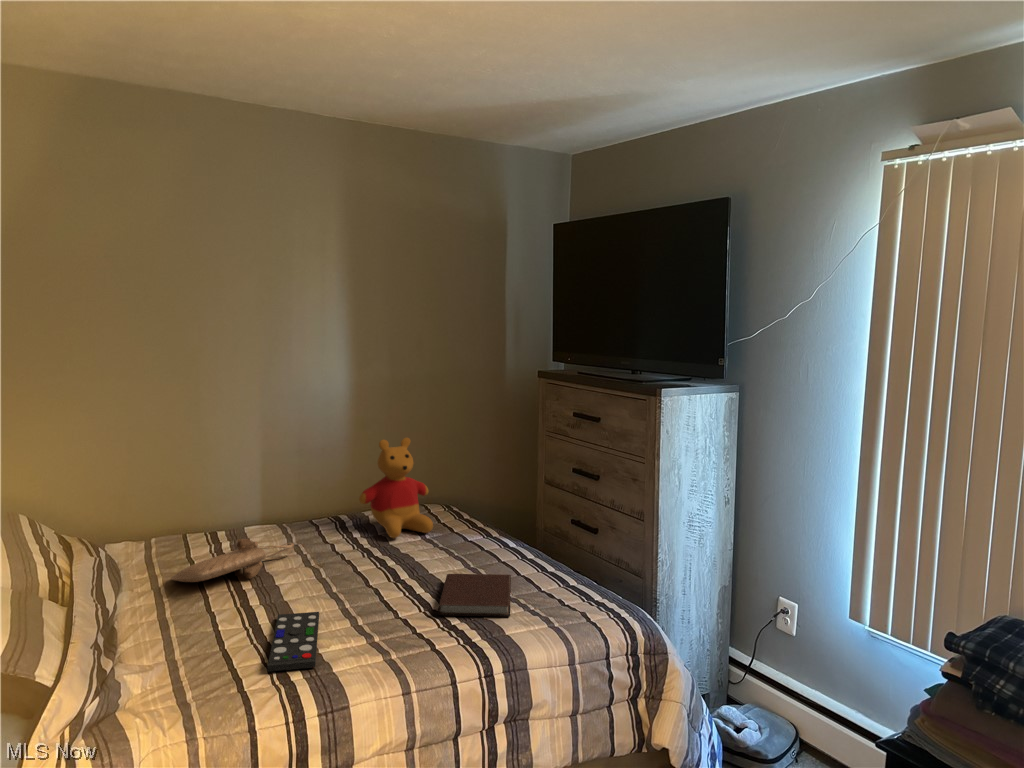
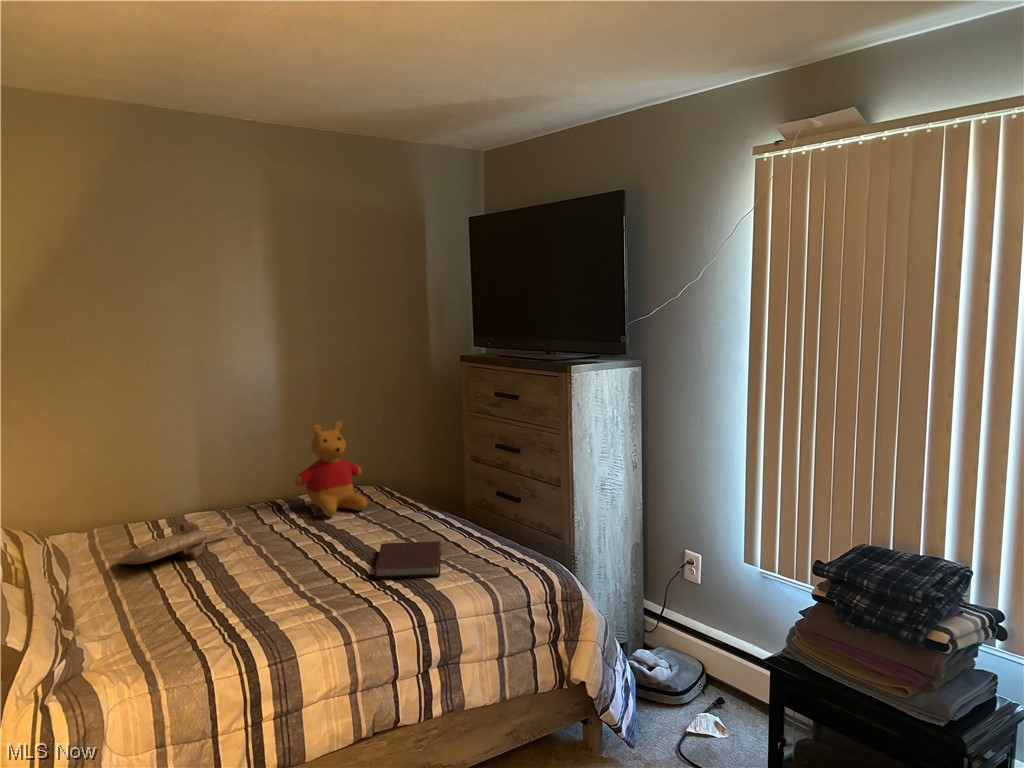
remote control: present [267,612,319,671] -> none [219,582,263,633]

